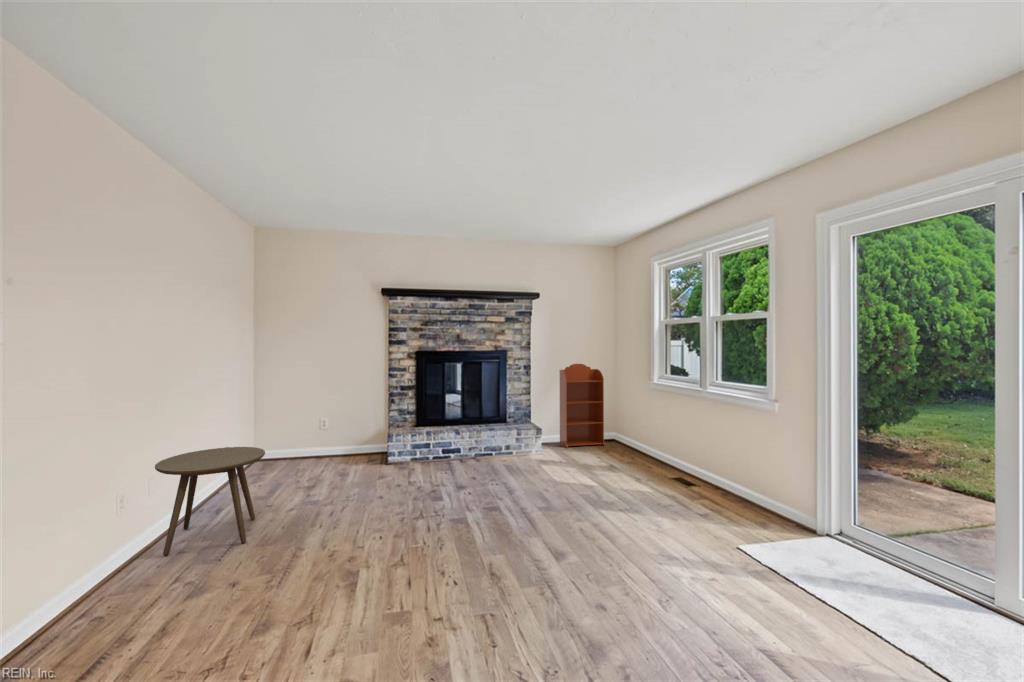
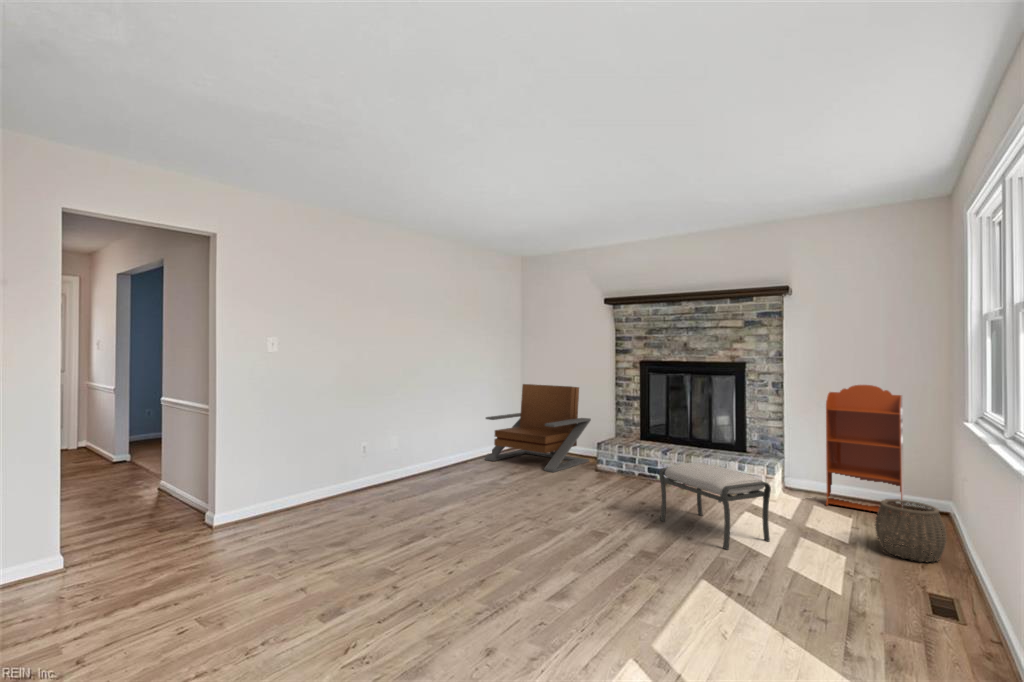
lounge chair: none [243,381,361,488] -> present [485,384,591,472]
woven basket: none [630,433,666,467] -> present [875,499,947,562]
ottoman: none [529,435,602,494] -> present [659,463,771,550]
side table: present [155,447,265,556] -> none [393,420,456,484]

